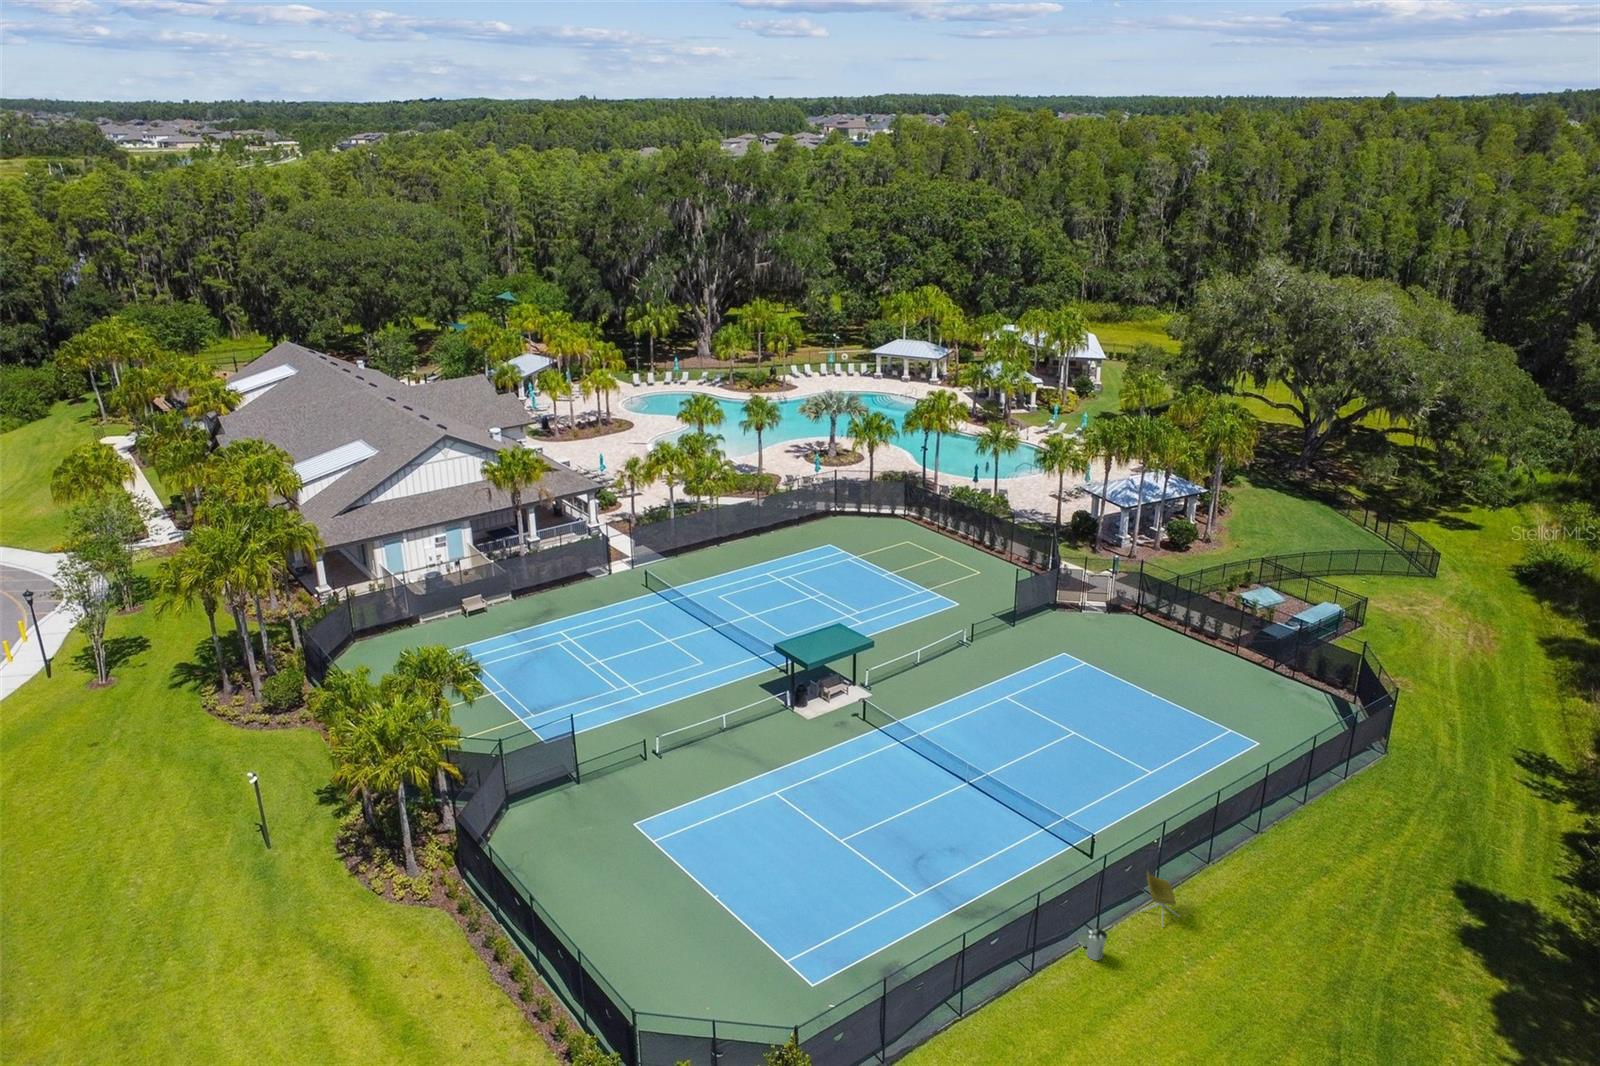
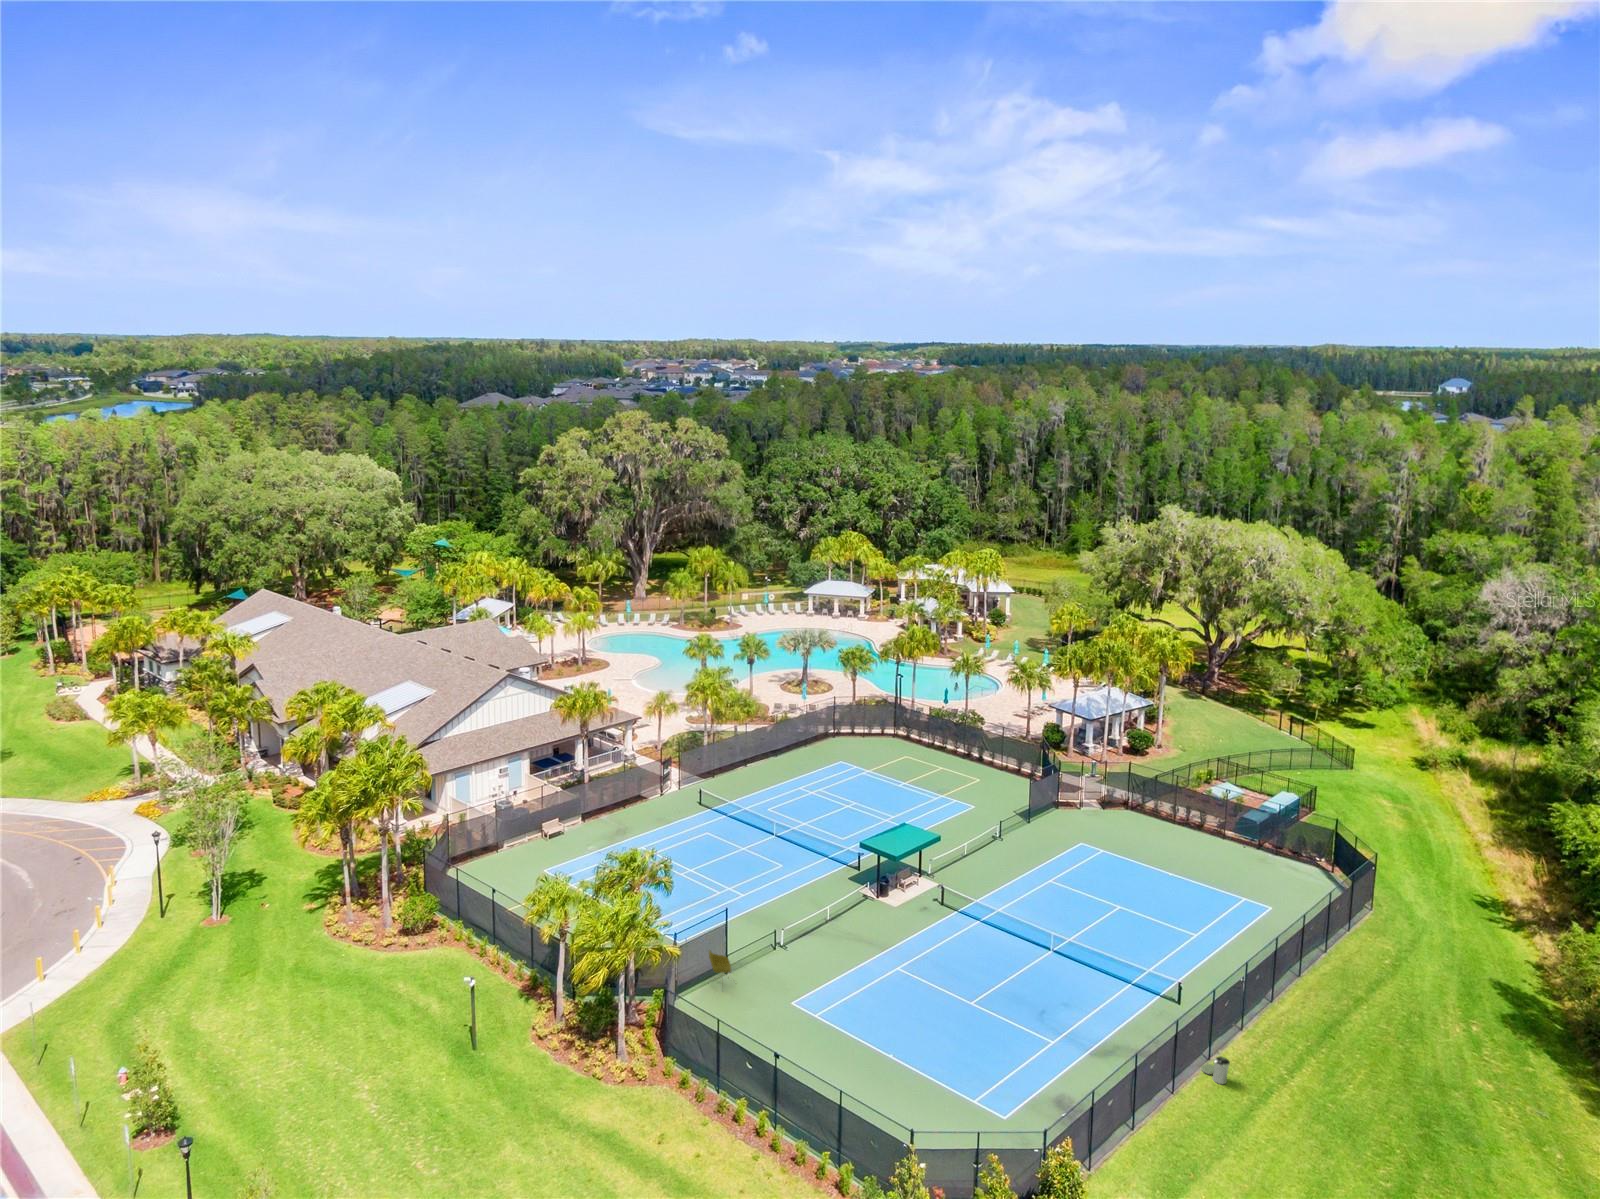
chair: present [1142,871,1177,926] -> present [709,951,731,979]

